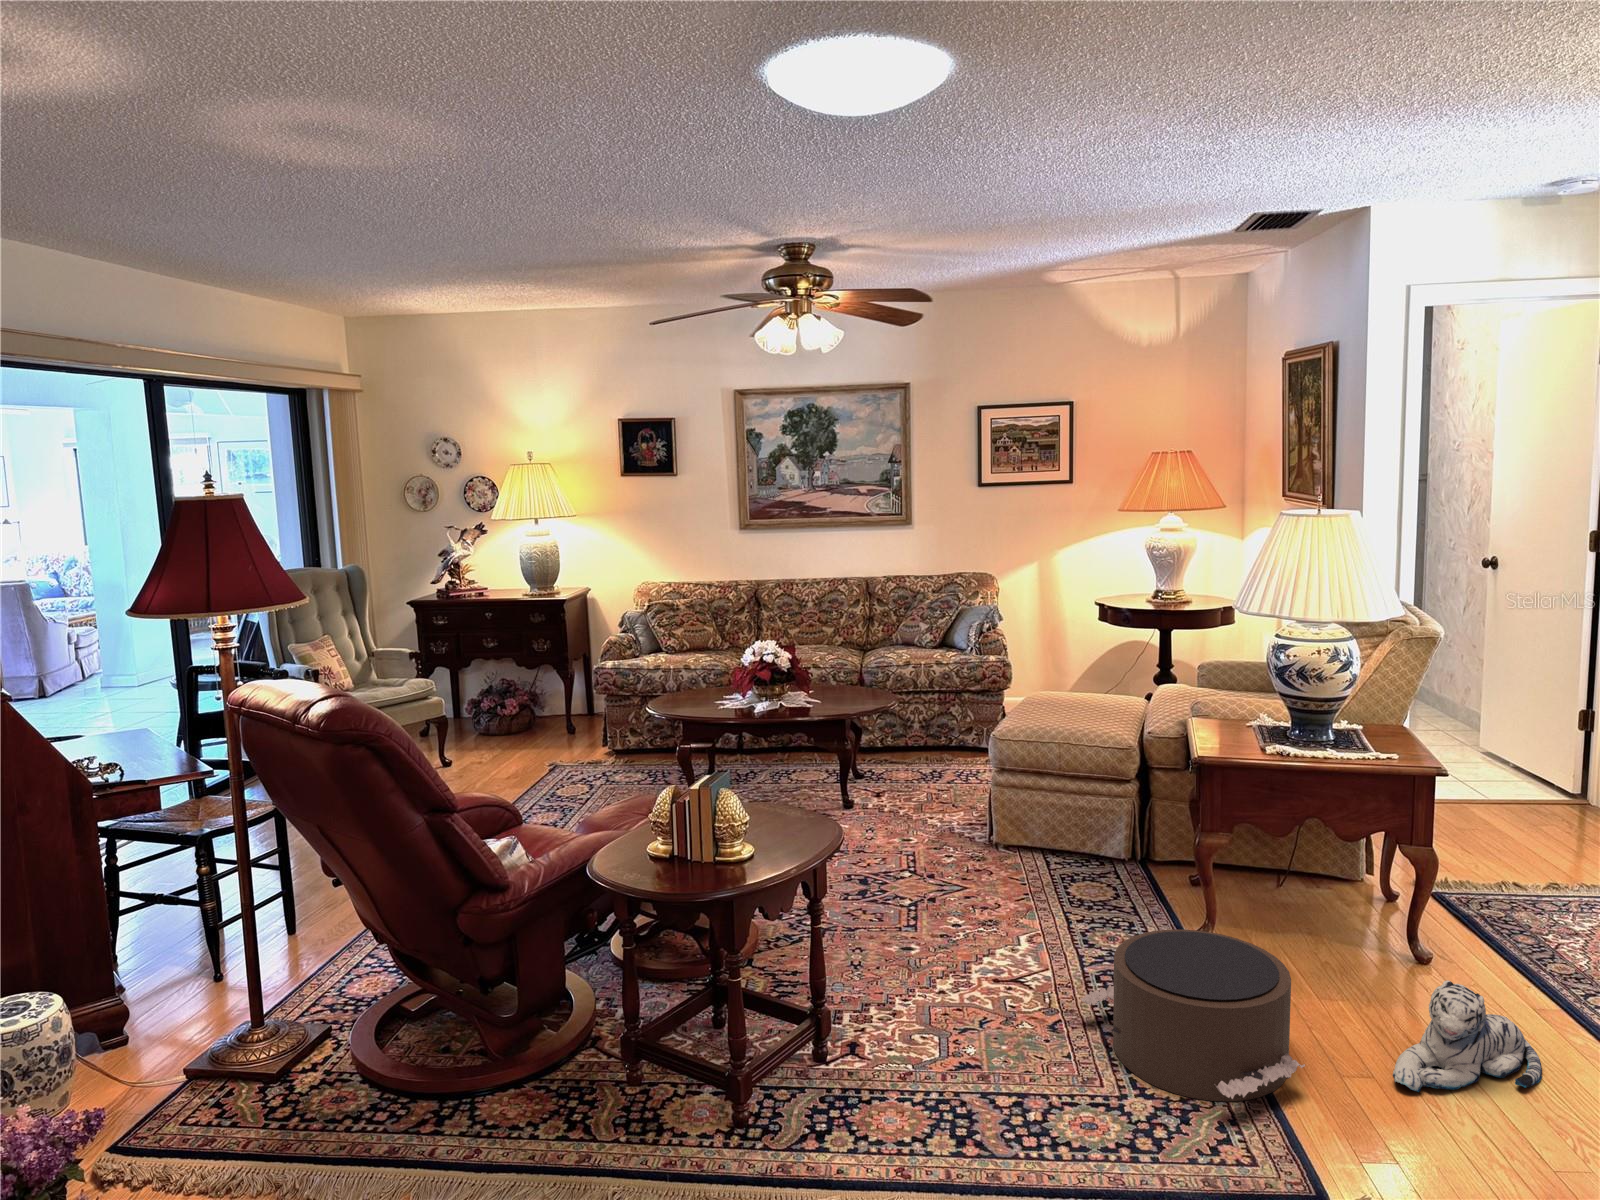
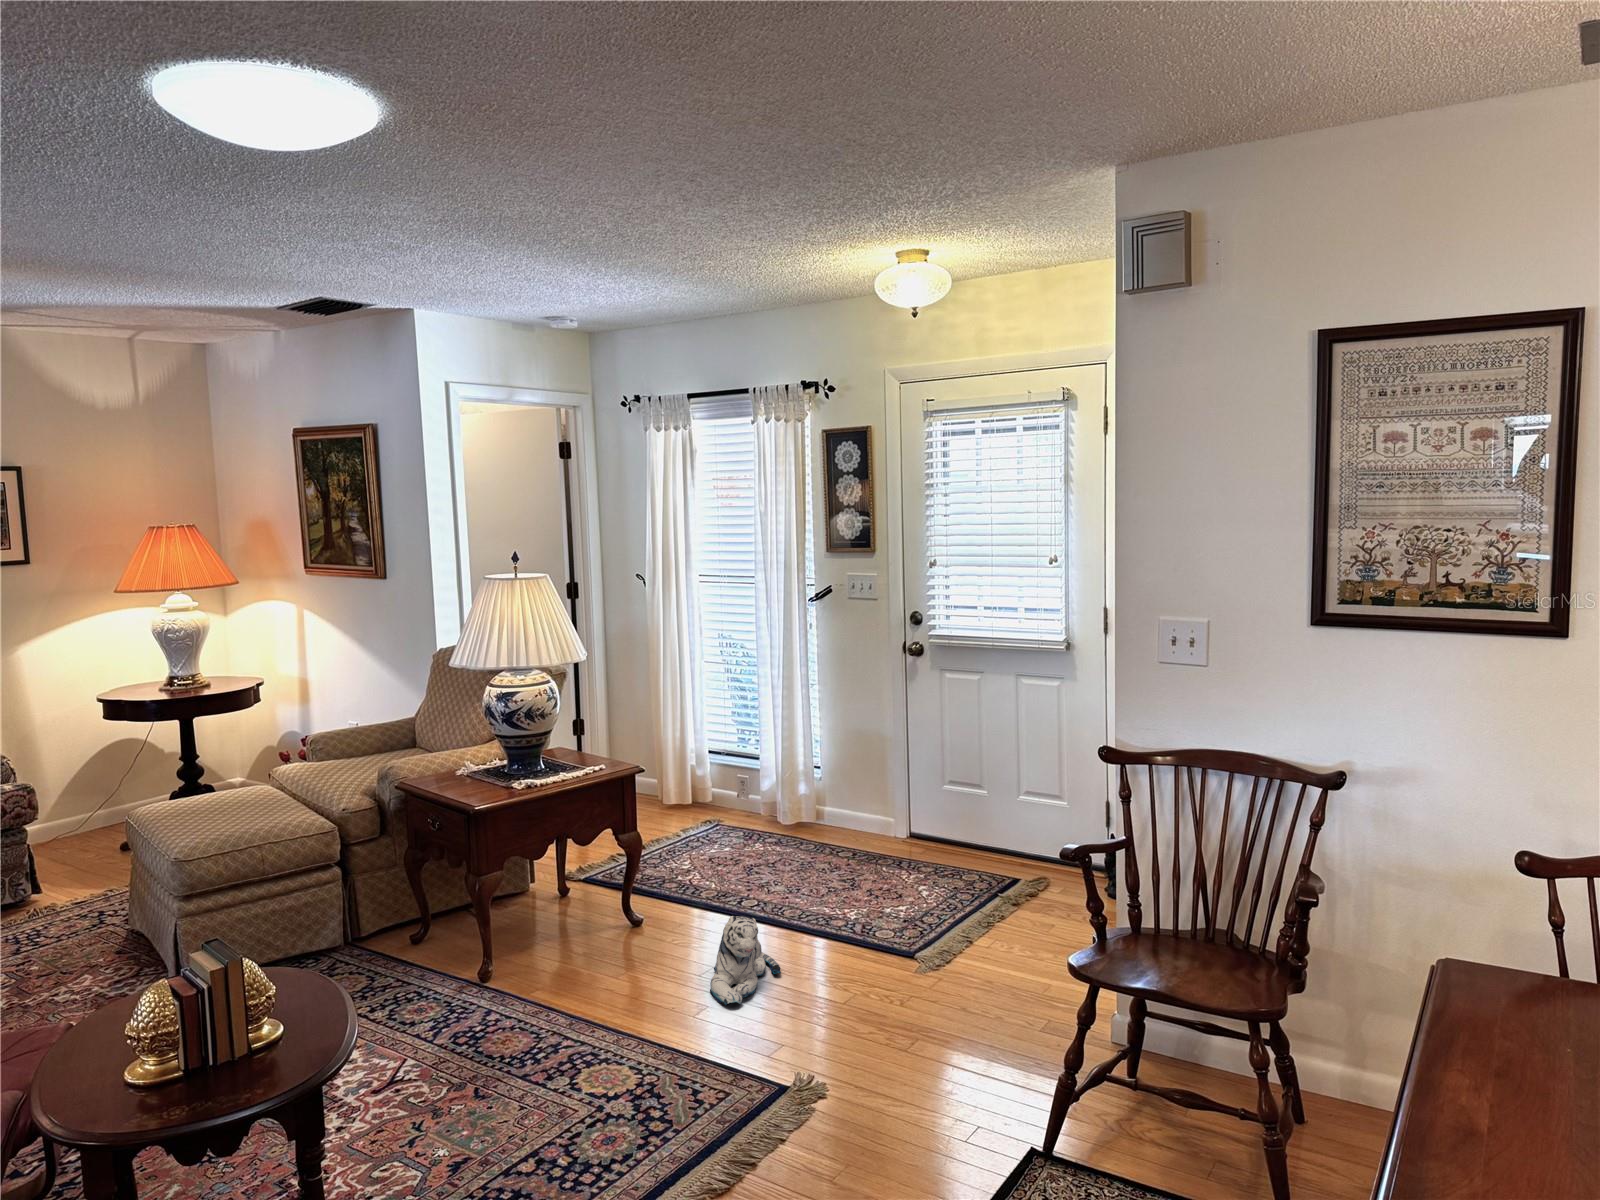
pouf: present [1081,929,1305,1102] -> none [495,945,693,1091]

